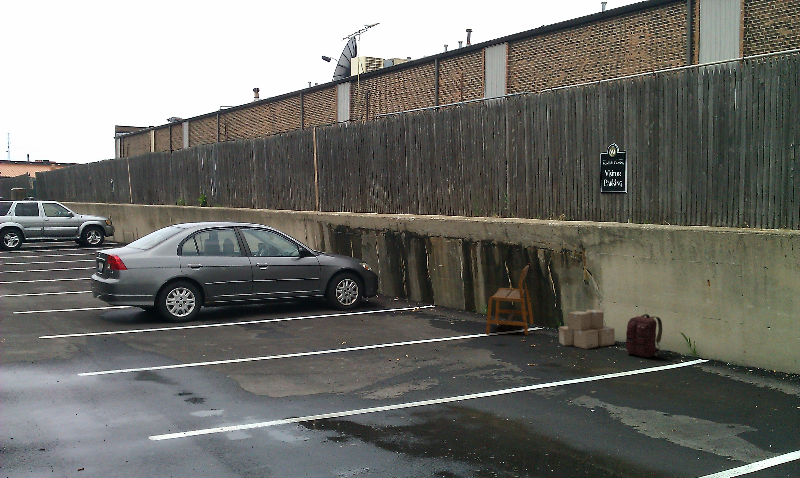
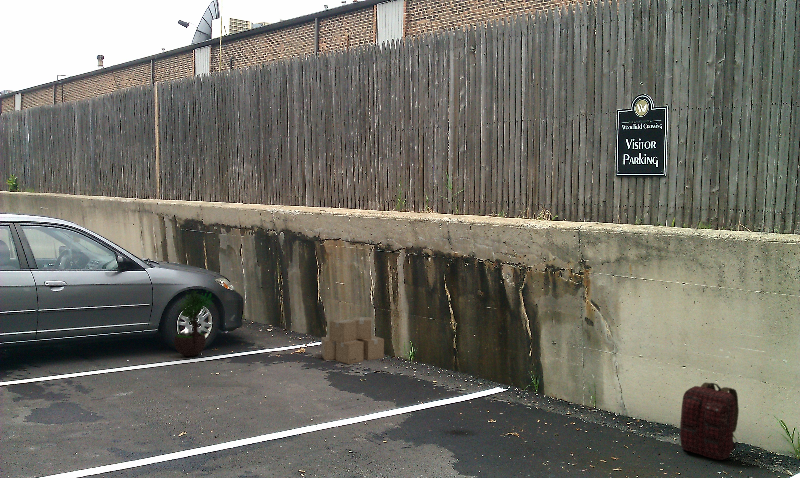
bench: present [486,265,533,335] -> none [425,286,493,403]
potted tree: none [334,268,359,313] -> present [174,292,212,356]
cardboard box: present [559,310,615,349] -> present [321,317,384,364]

